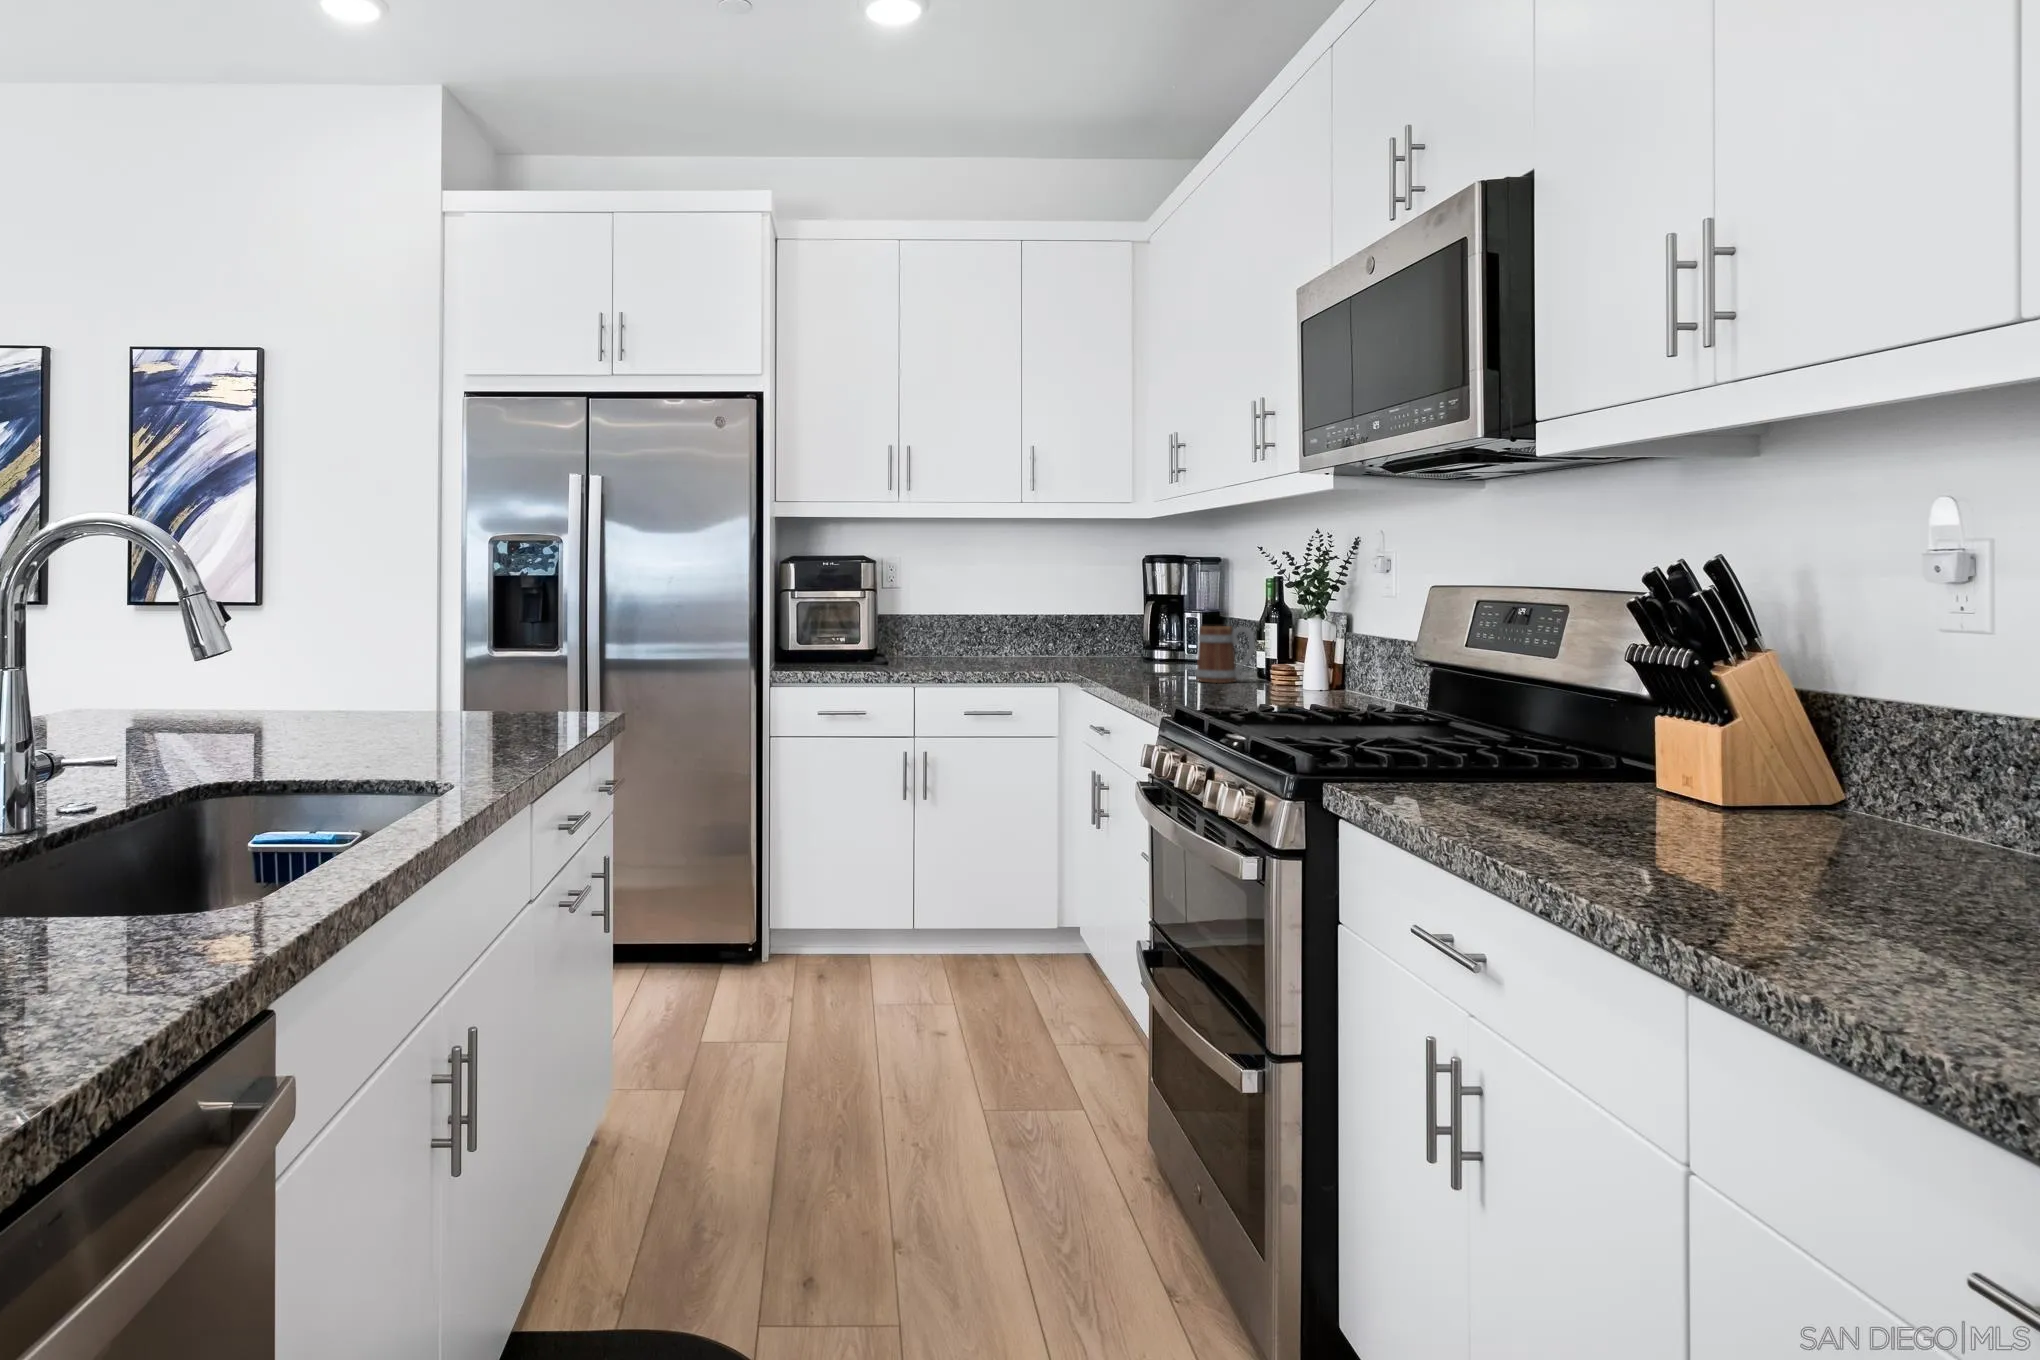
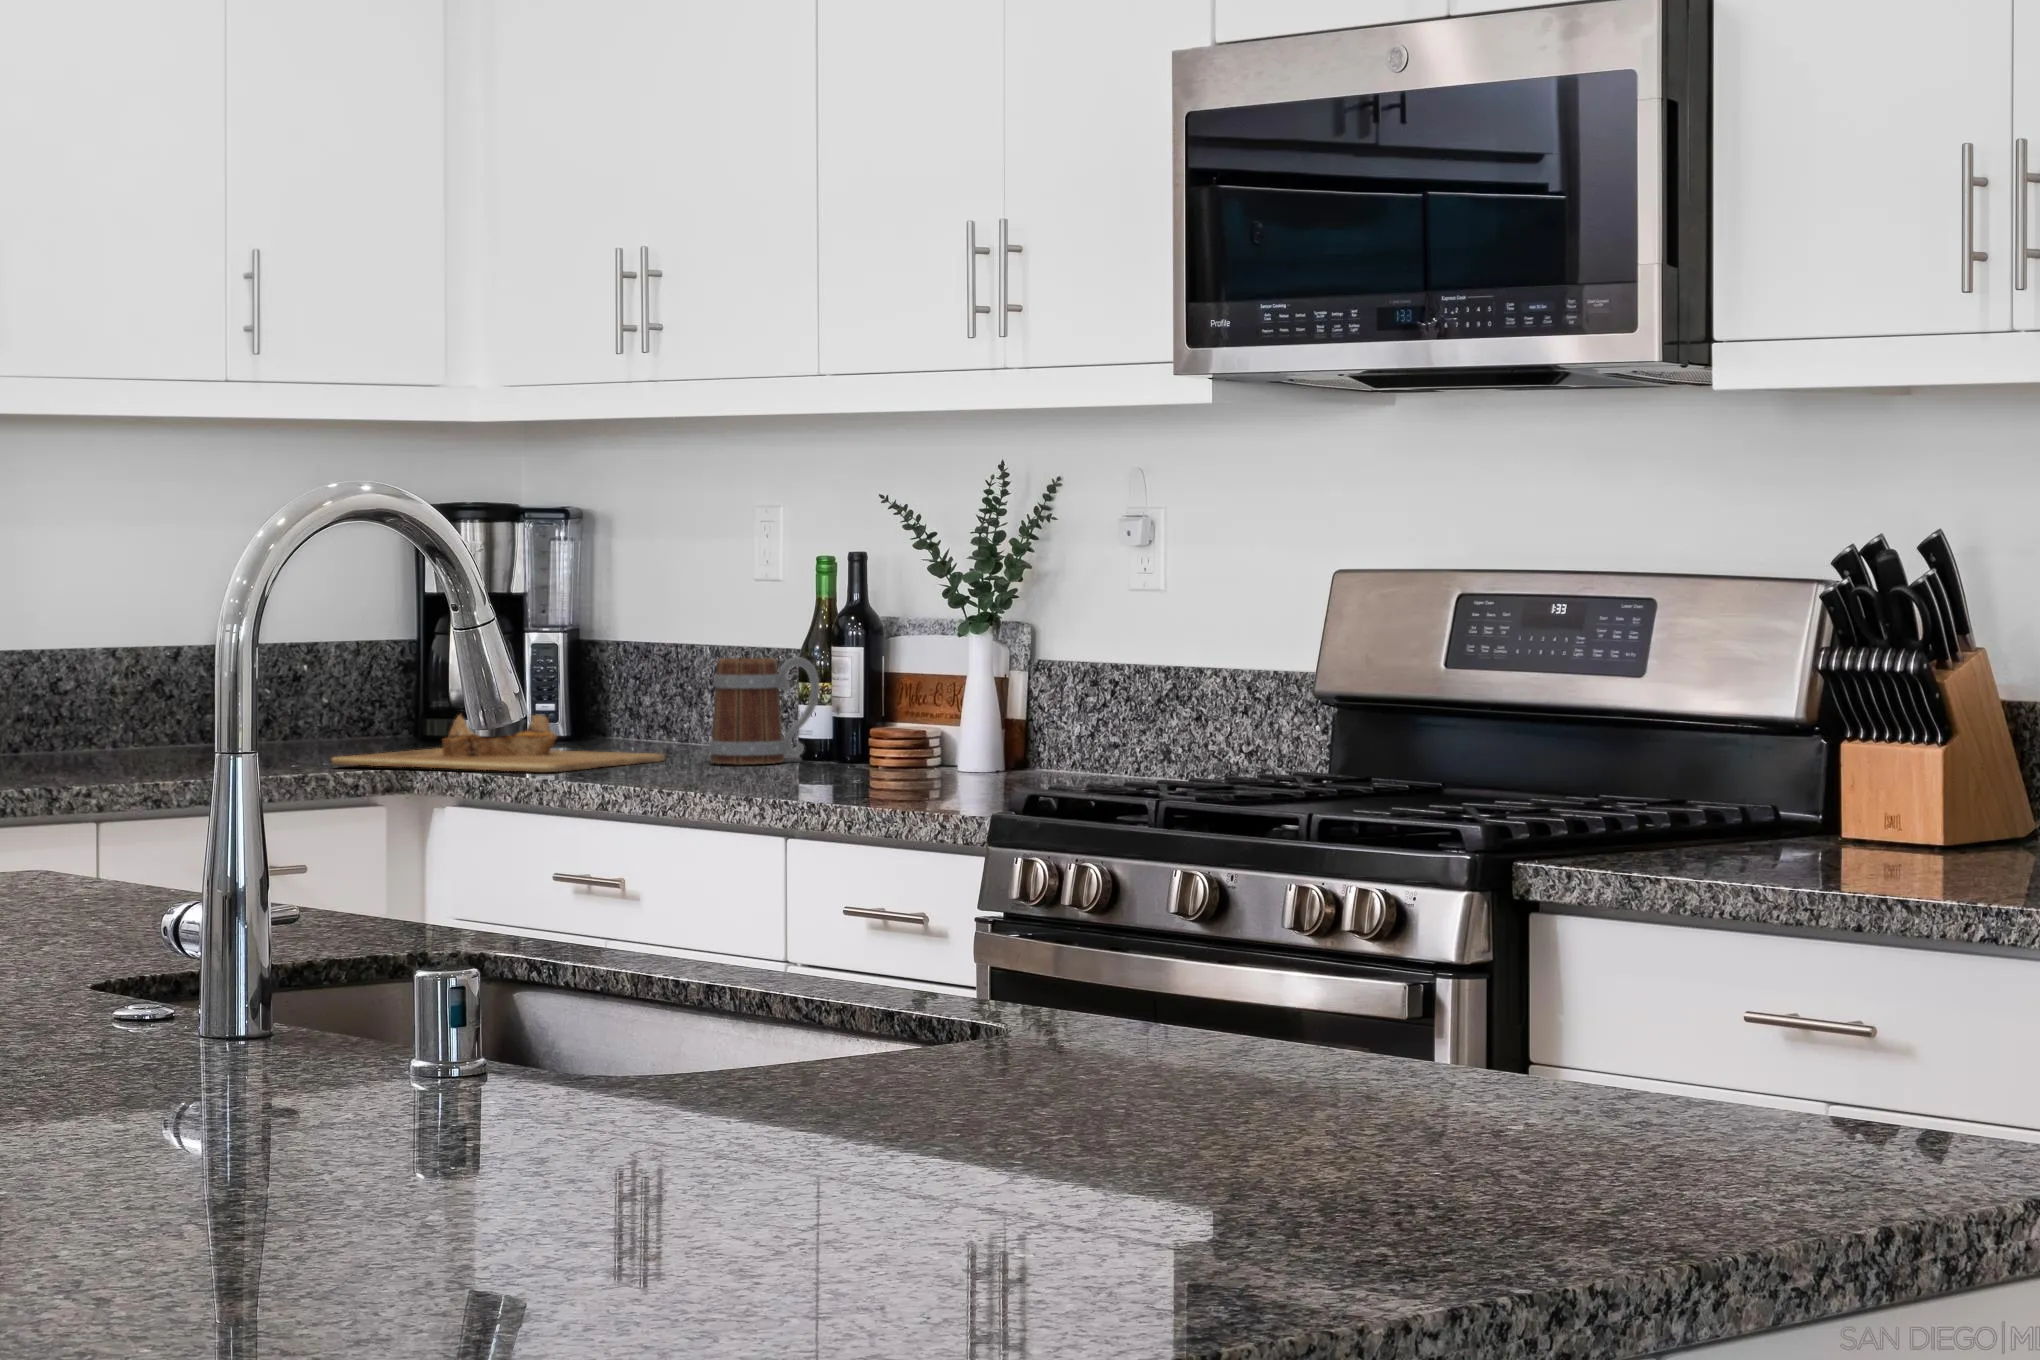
cutting board: none [1041,648,1193,680] -> present [332,715,665,772]

